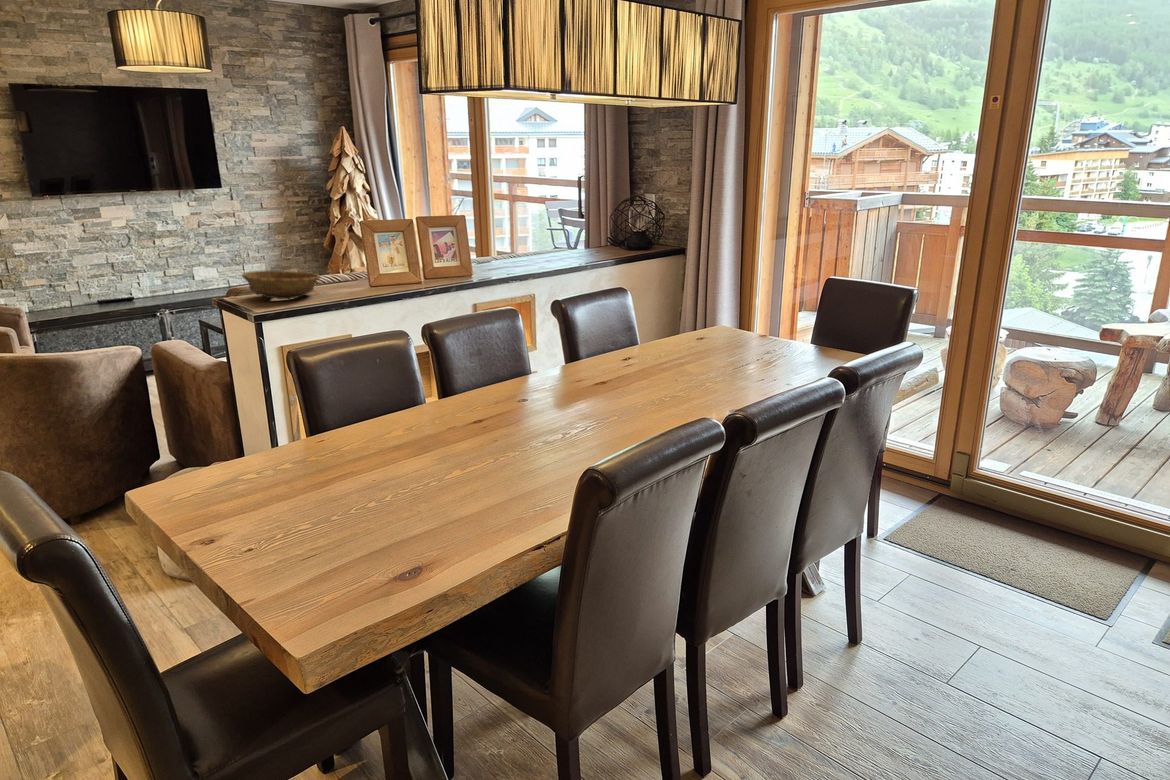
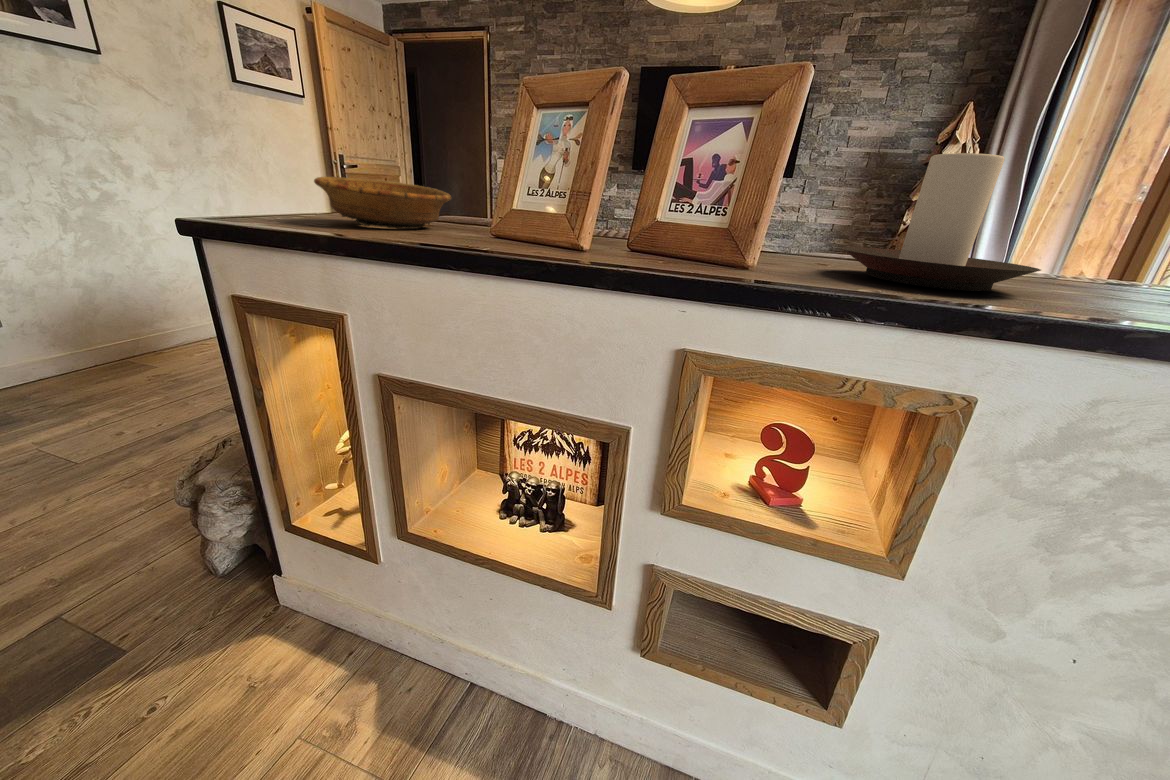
candle holder: none [482,227,535,269] -> present [842,146,1041,291]

